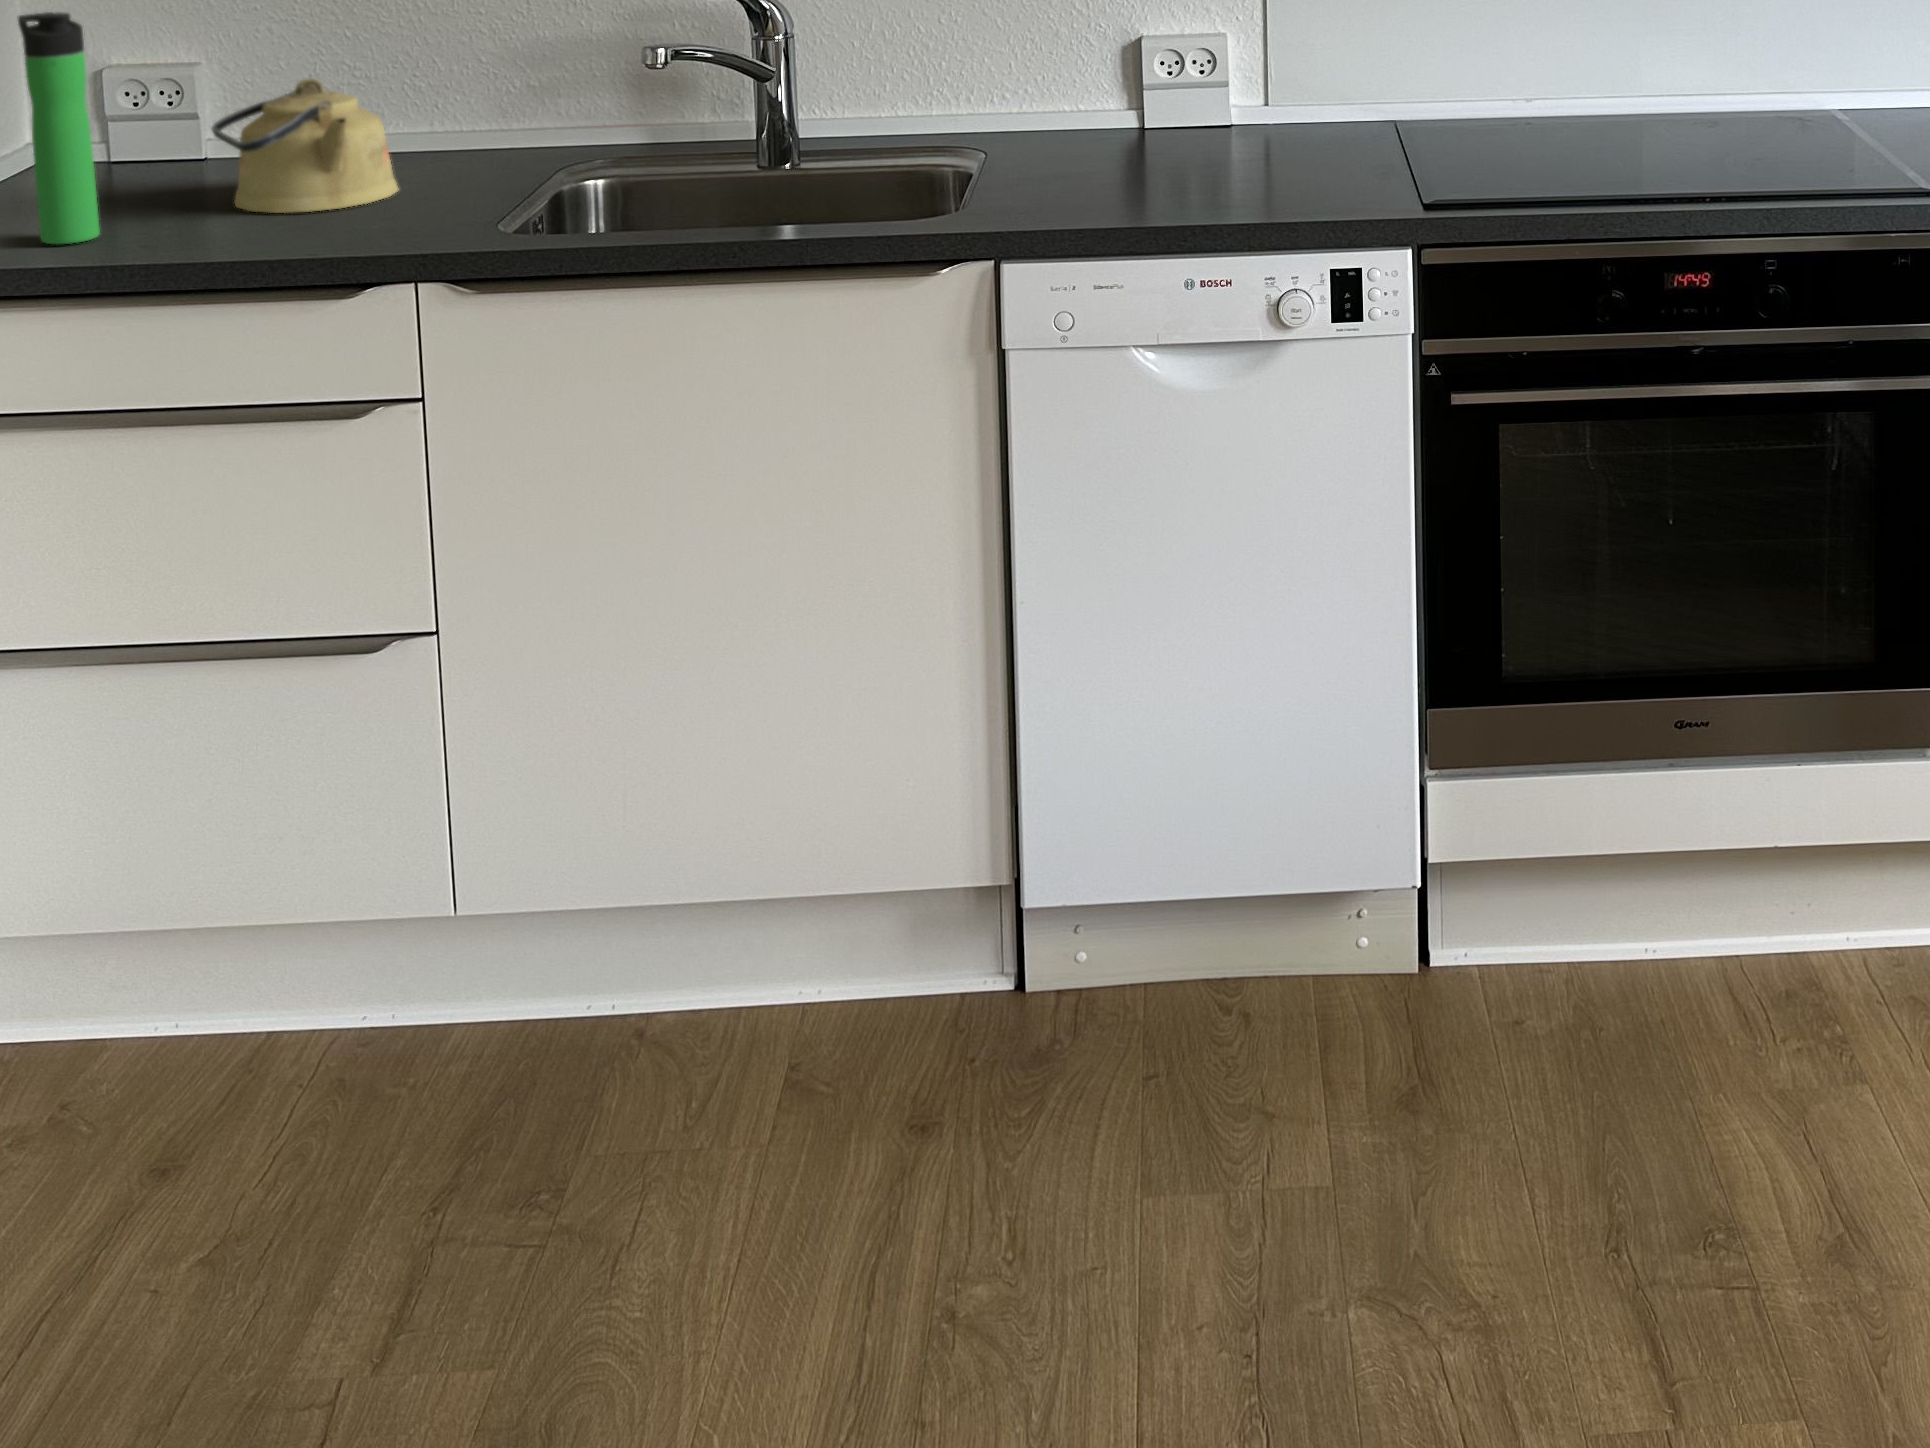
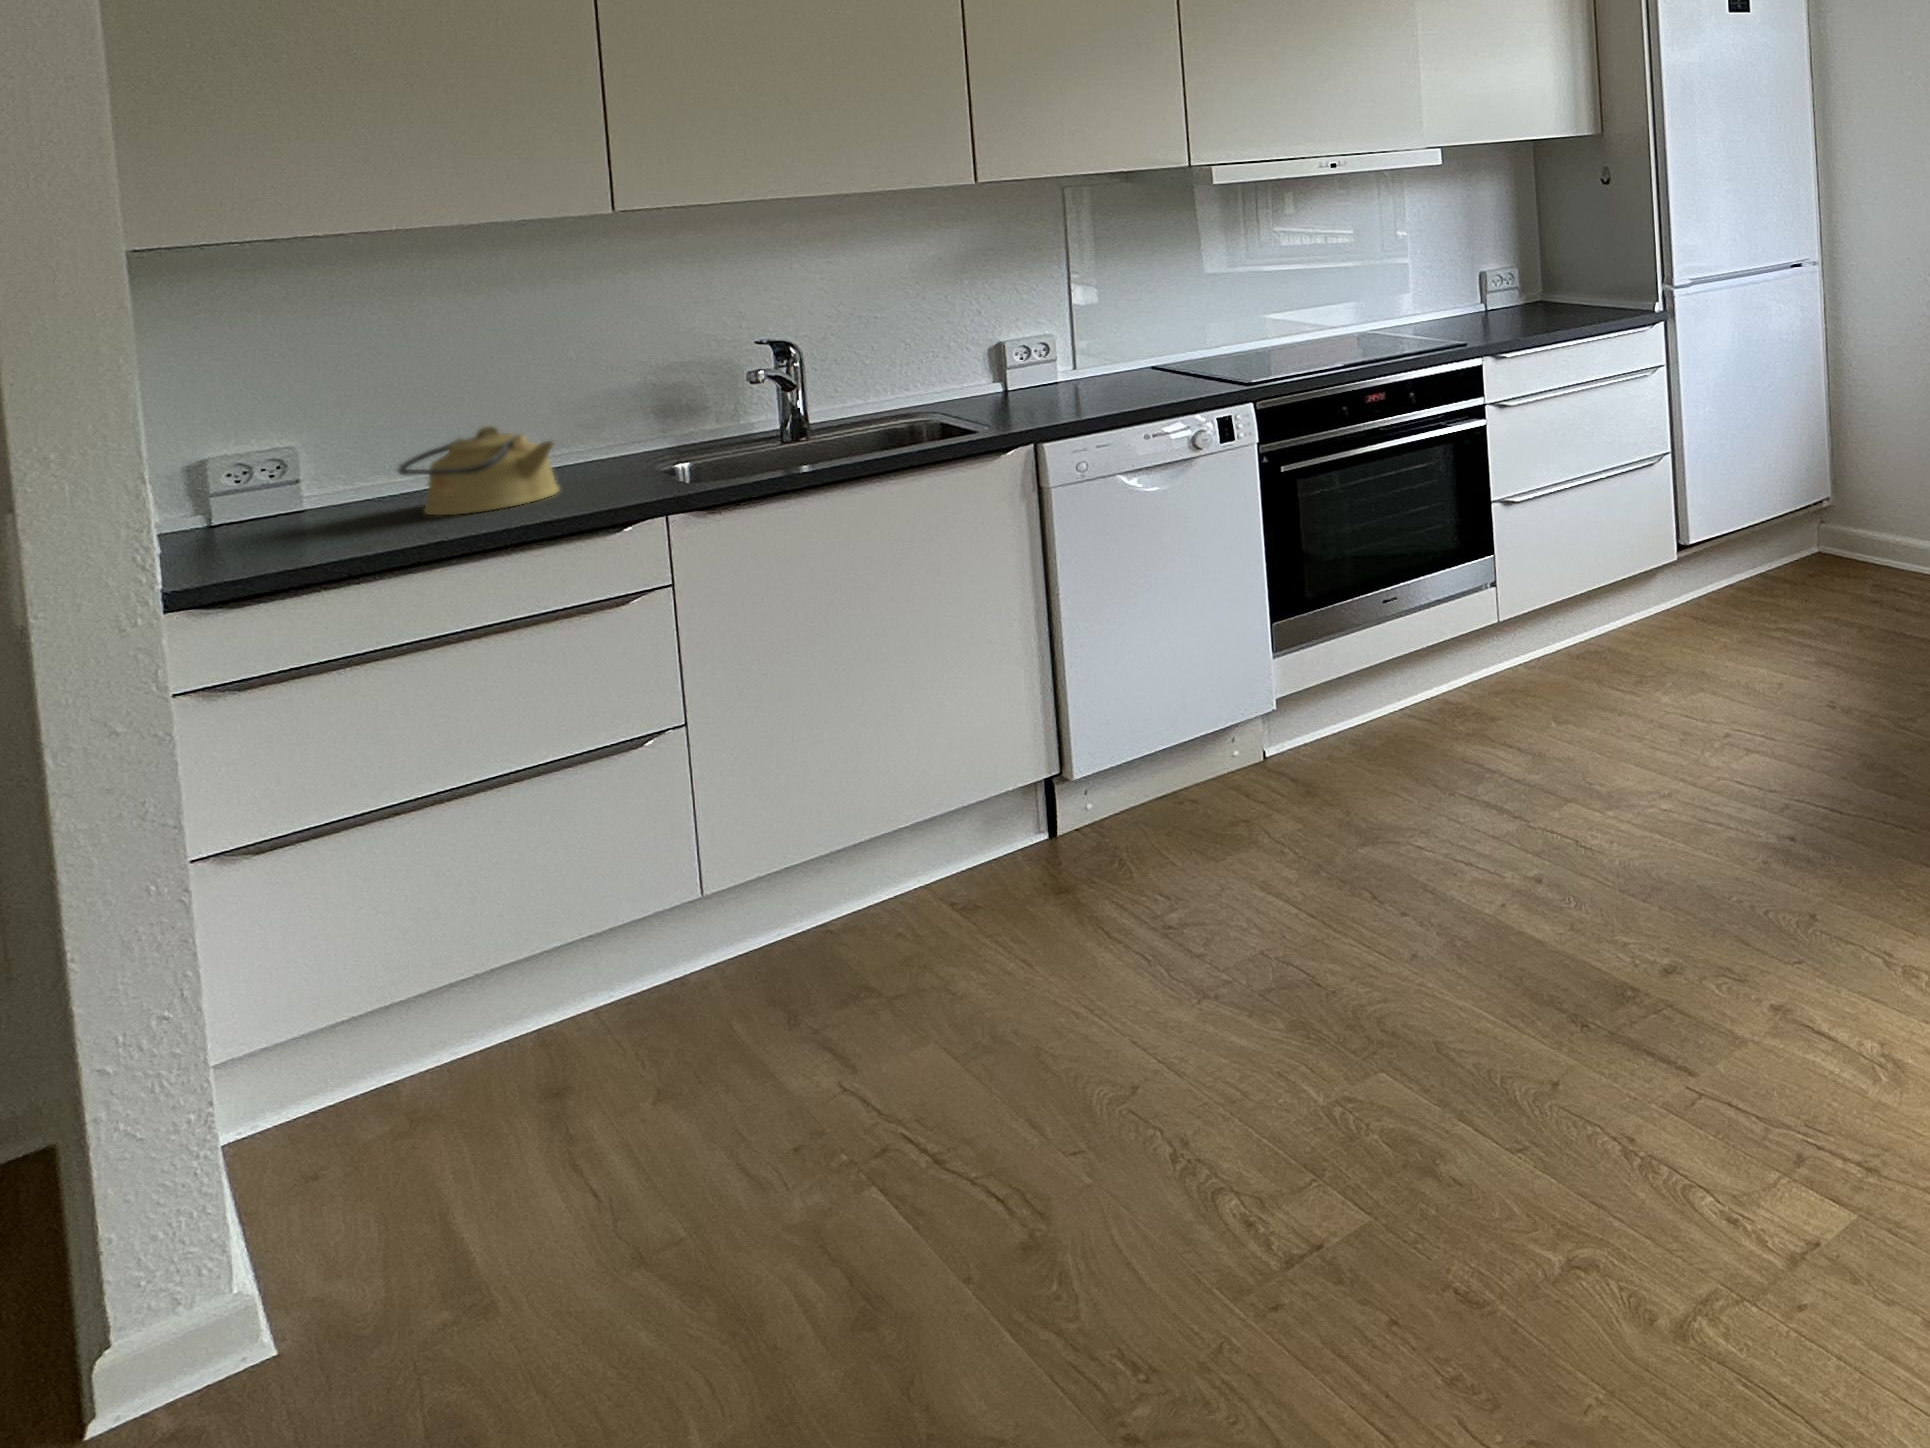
bottle: present [18,12,100,244] -> none [296,396,378,551]

